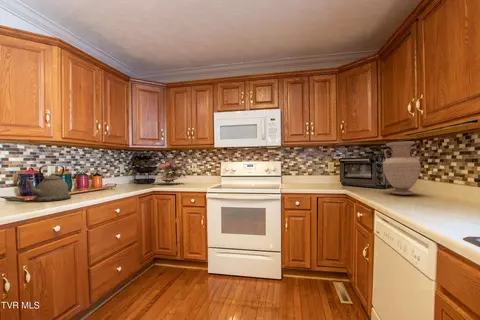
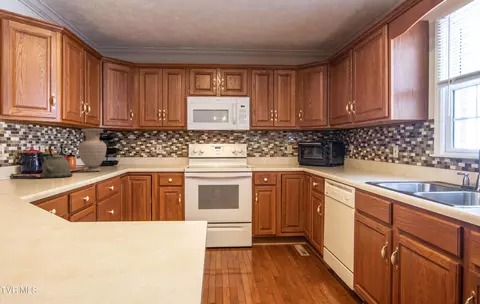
vase: present [383,141,421,195] -> present [78,129,106,171]
flower arrangement: present [158,159,188,183] -> none [122,140,156,166]

